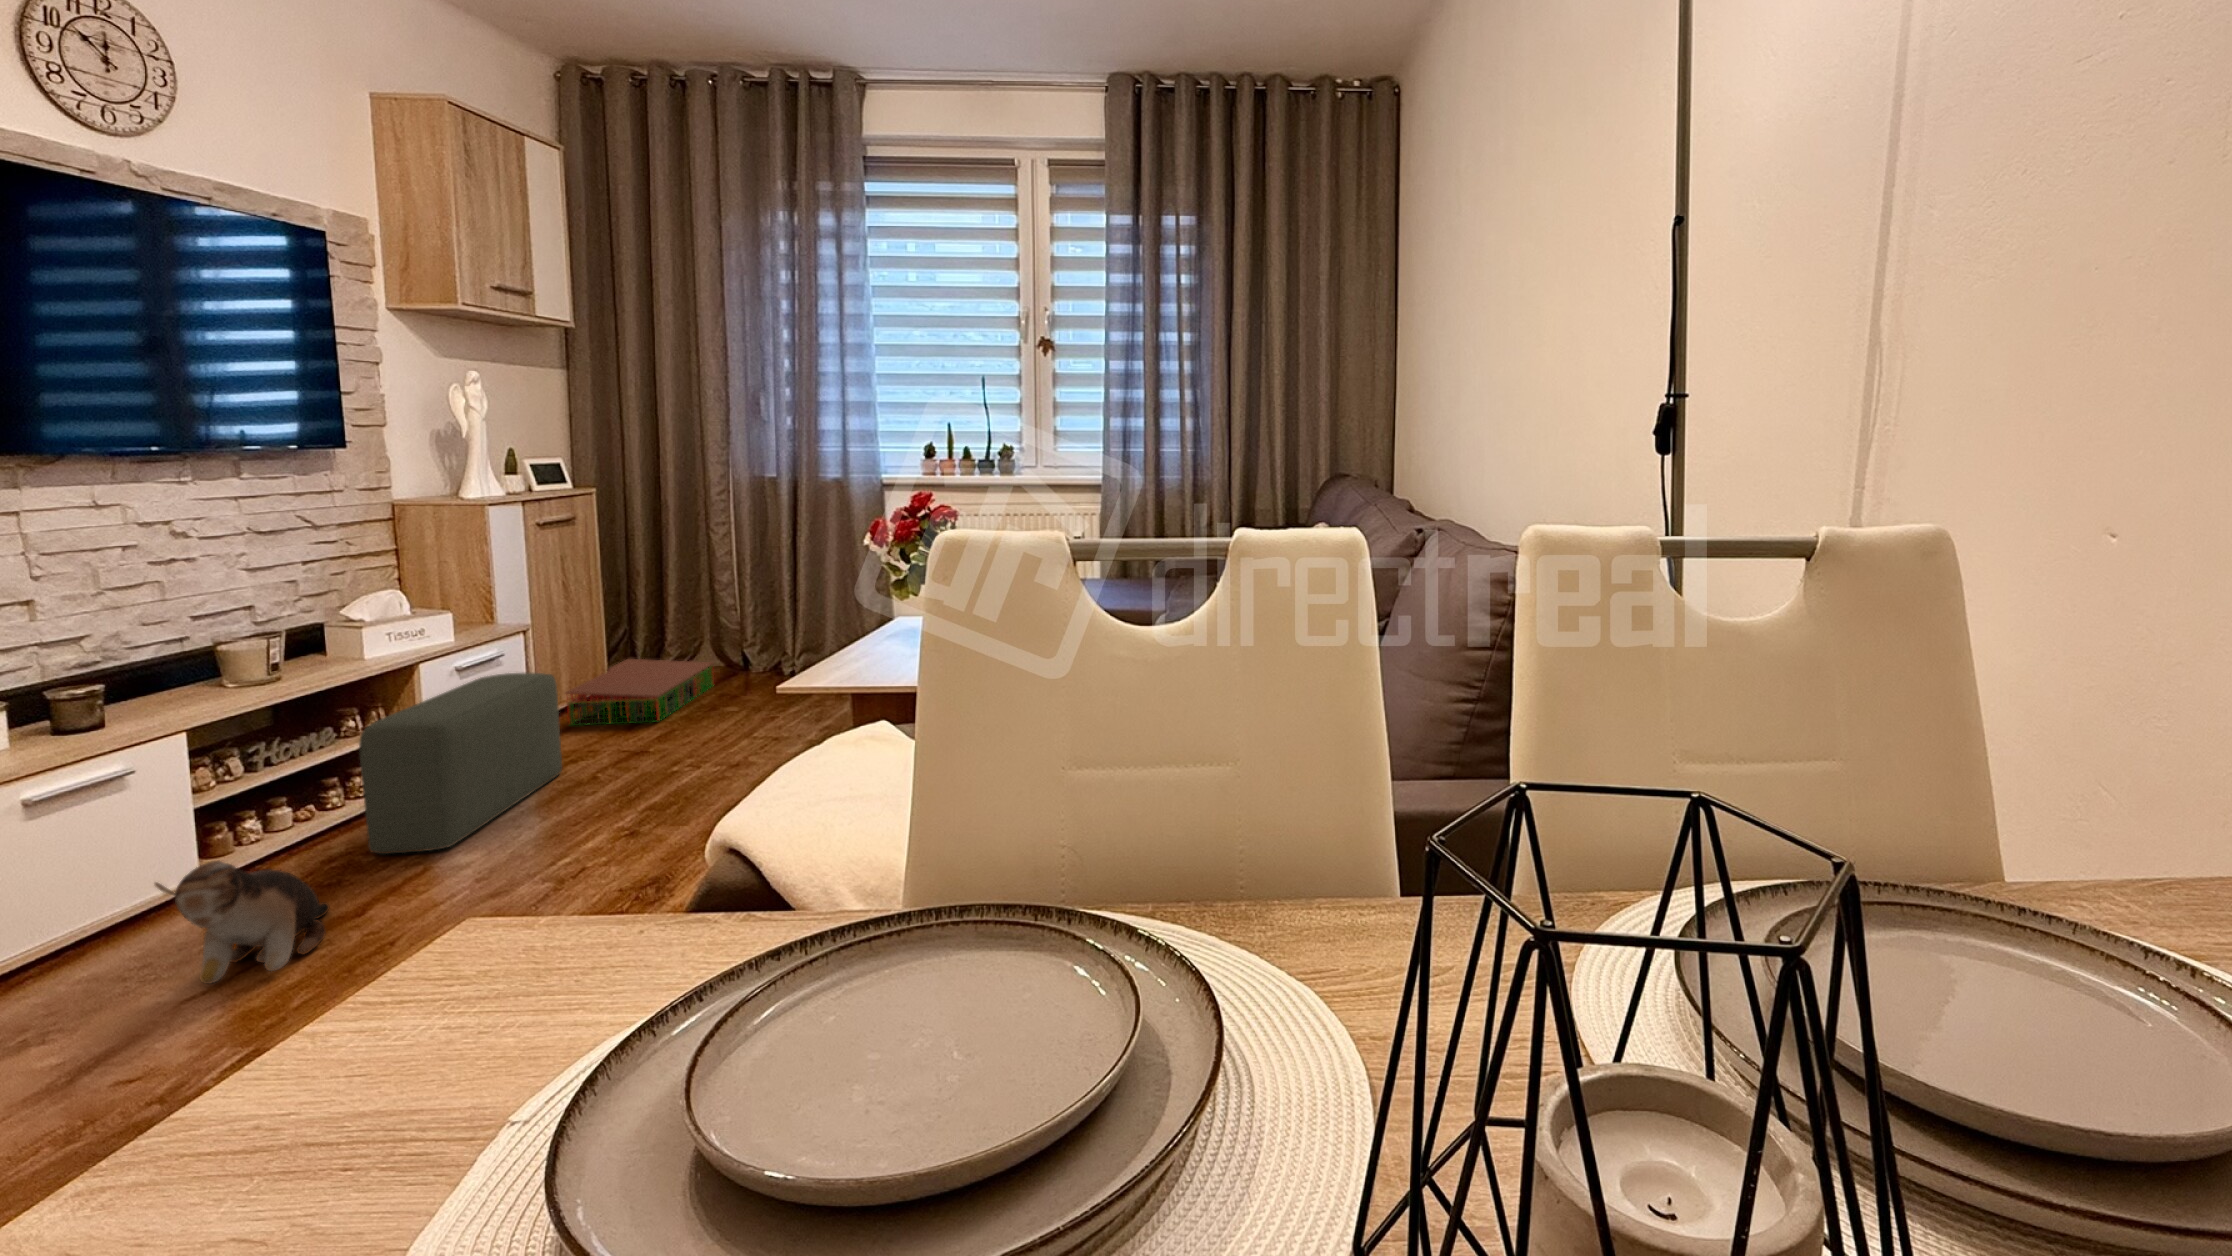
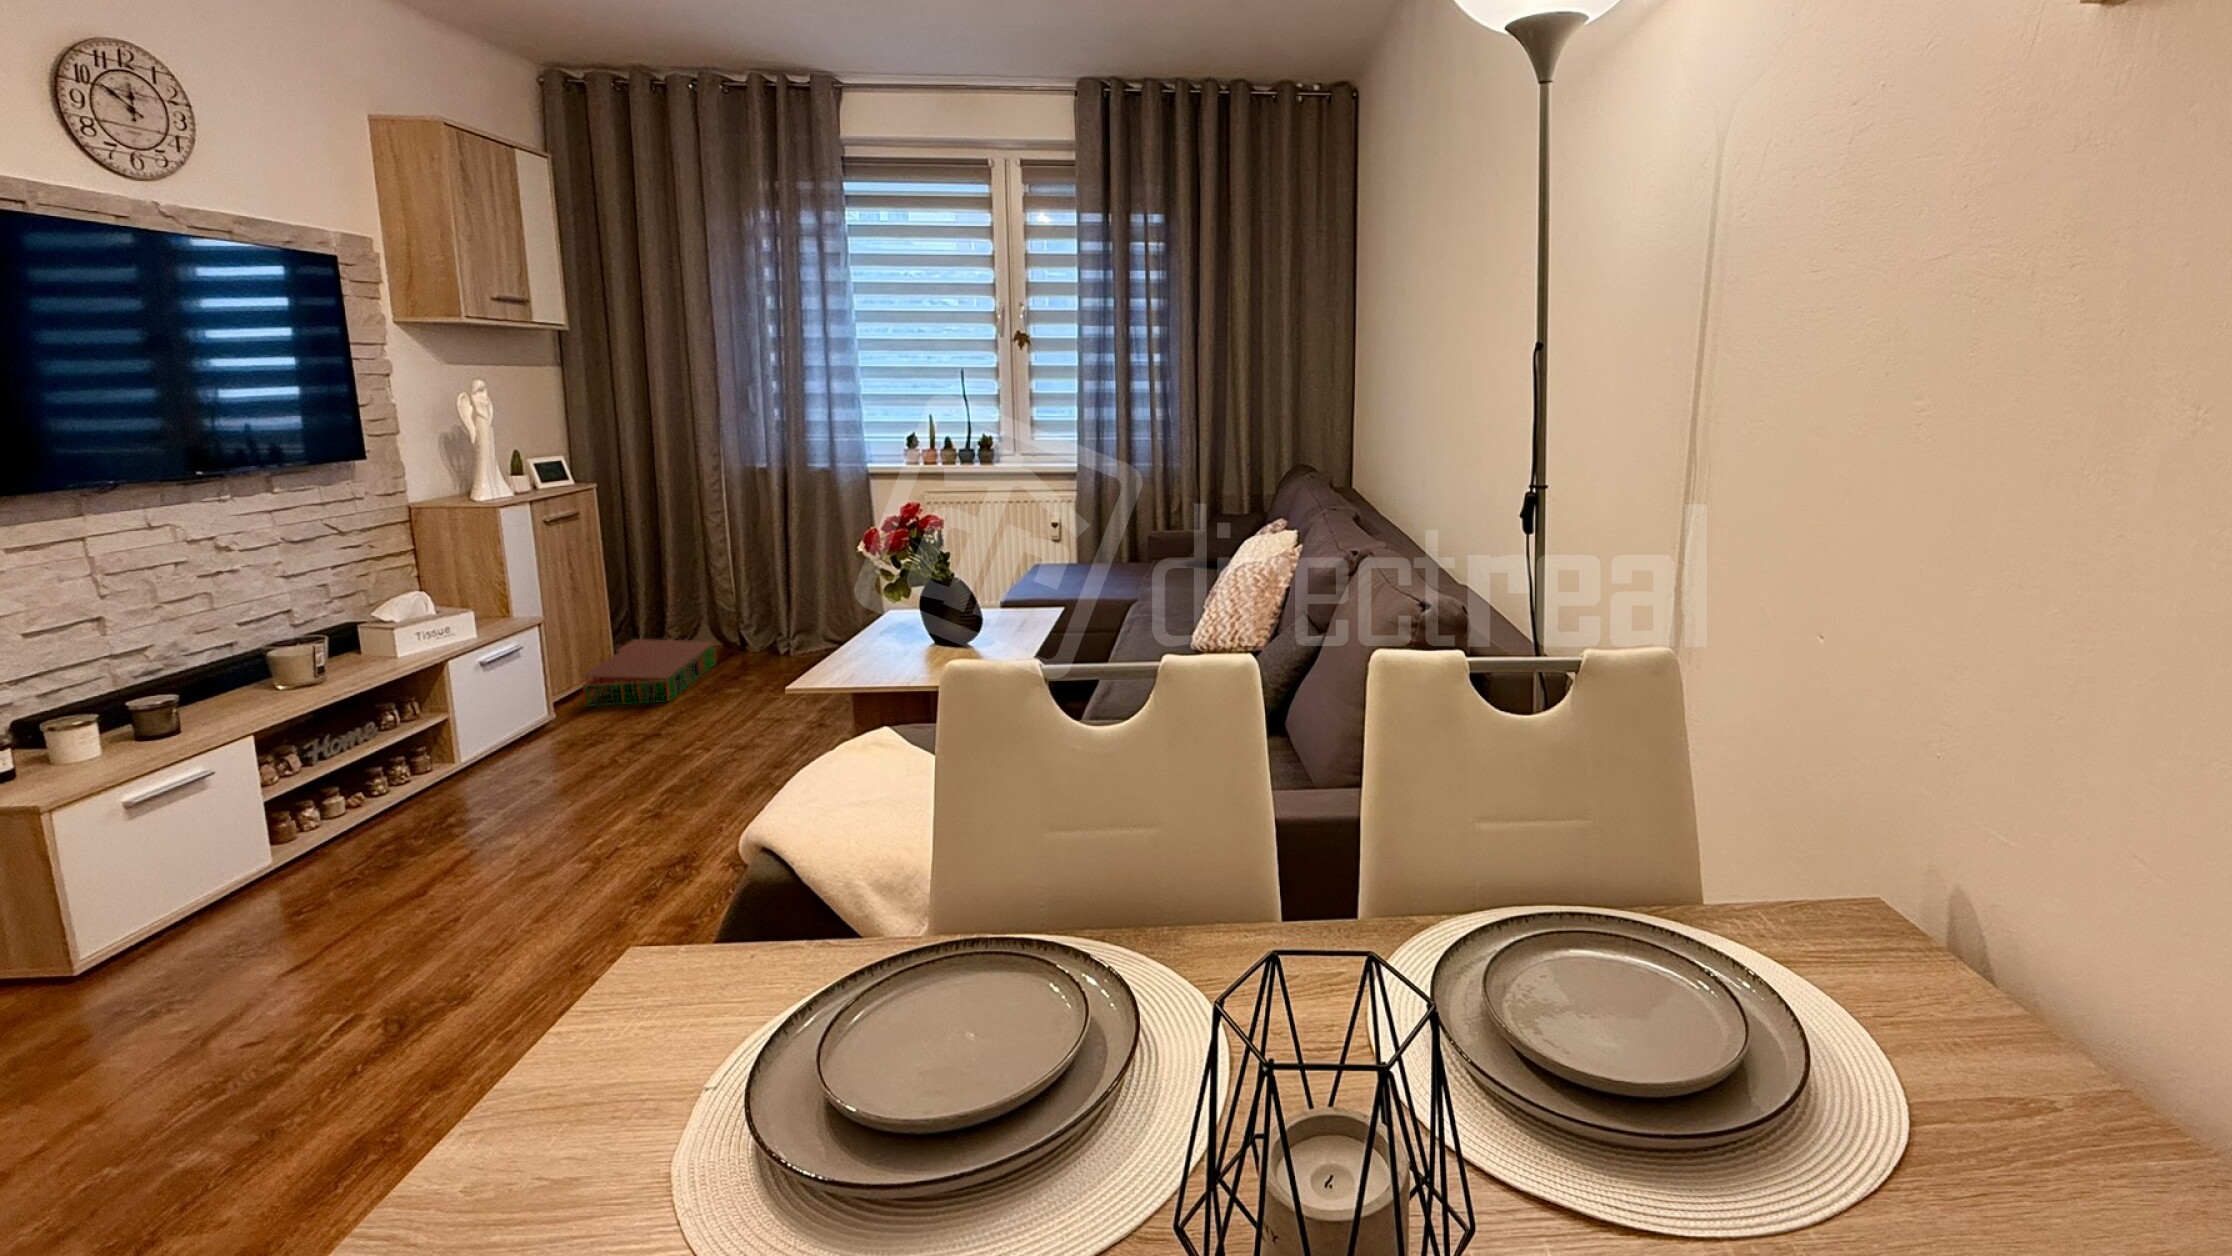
pouf: present [359,673,562,854] -> none [407,665,586,837]
plush toy: present [155,861,329,984] -> none [251,857,397,963]

